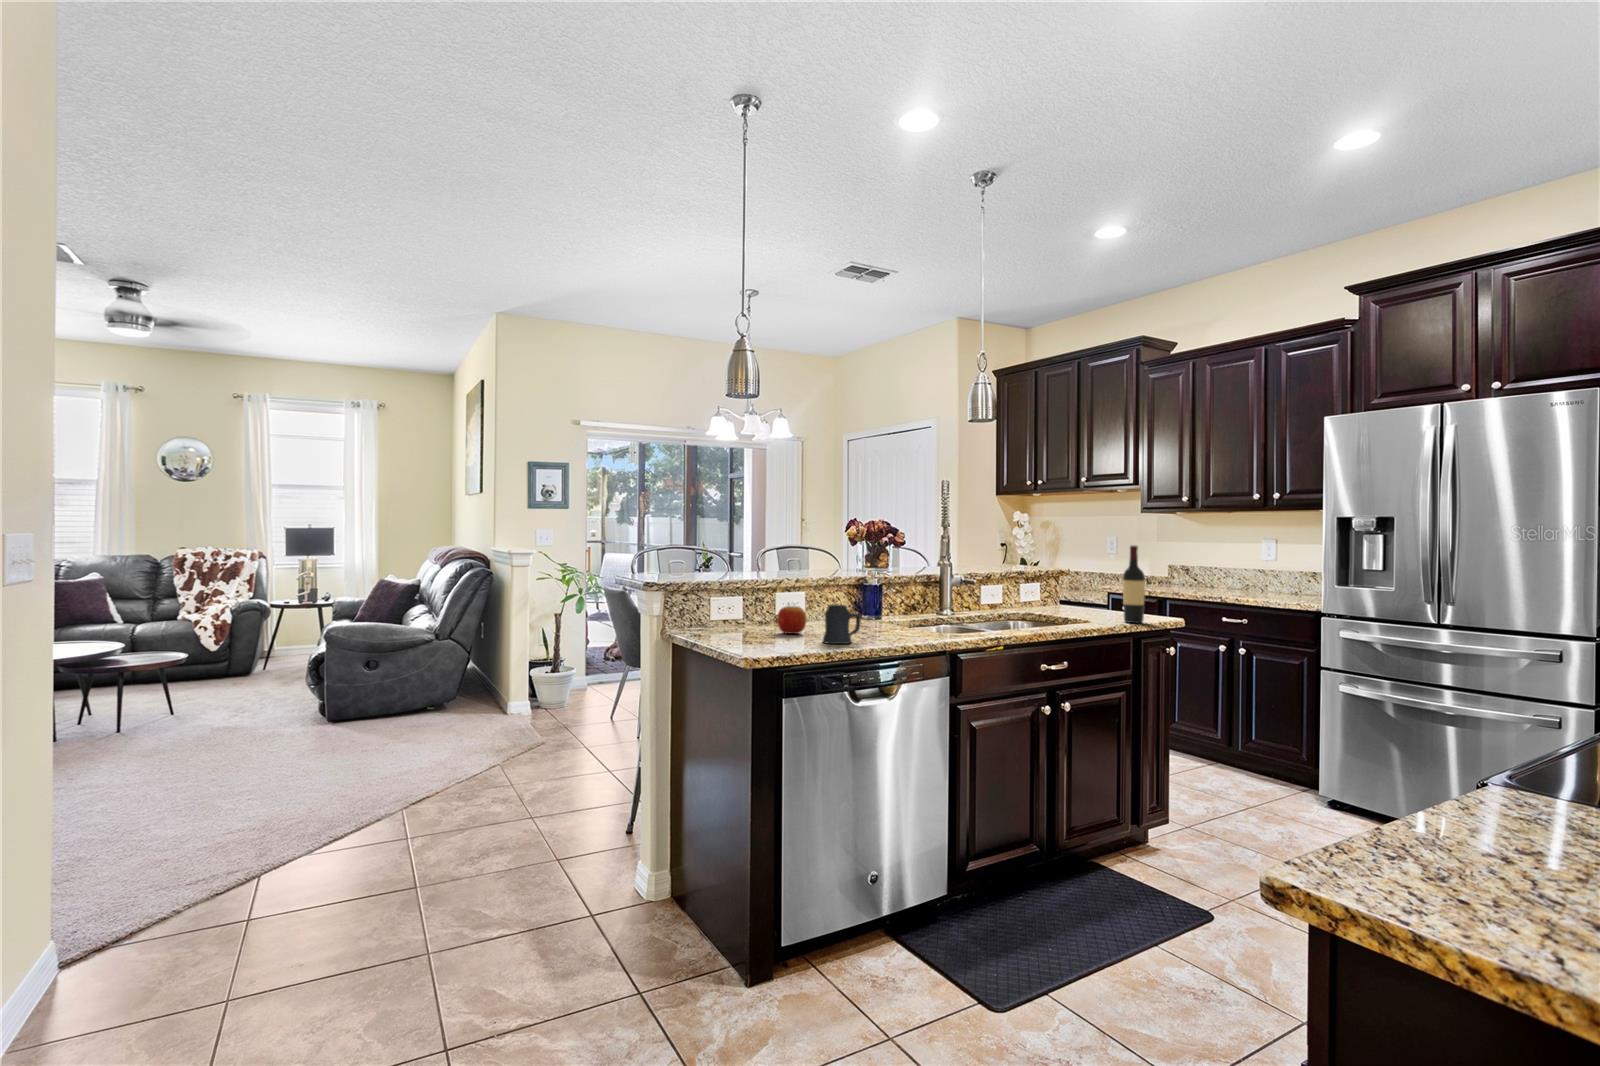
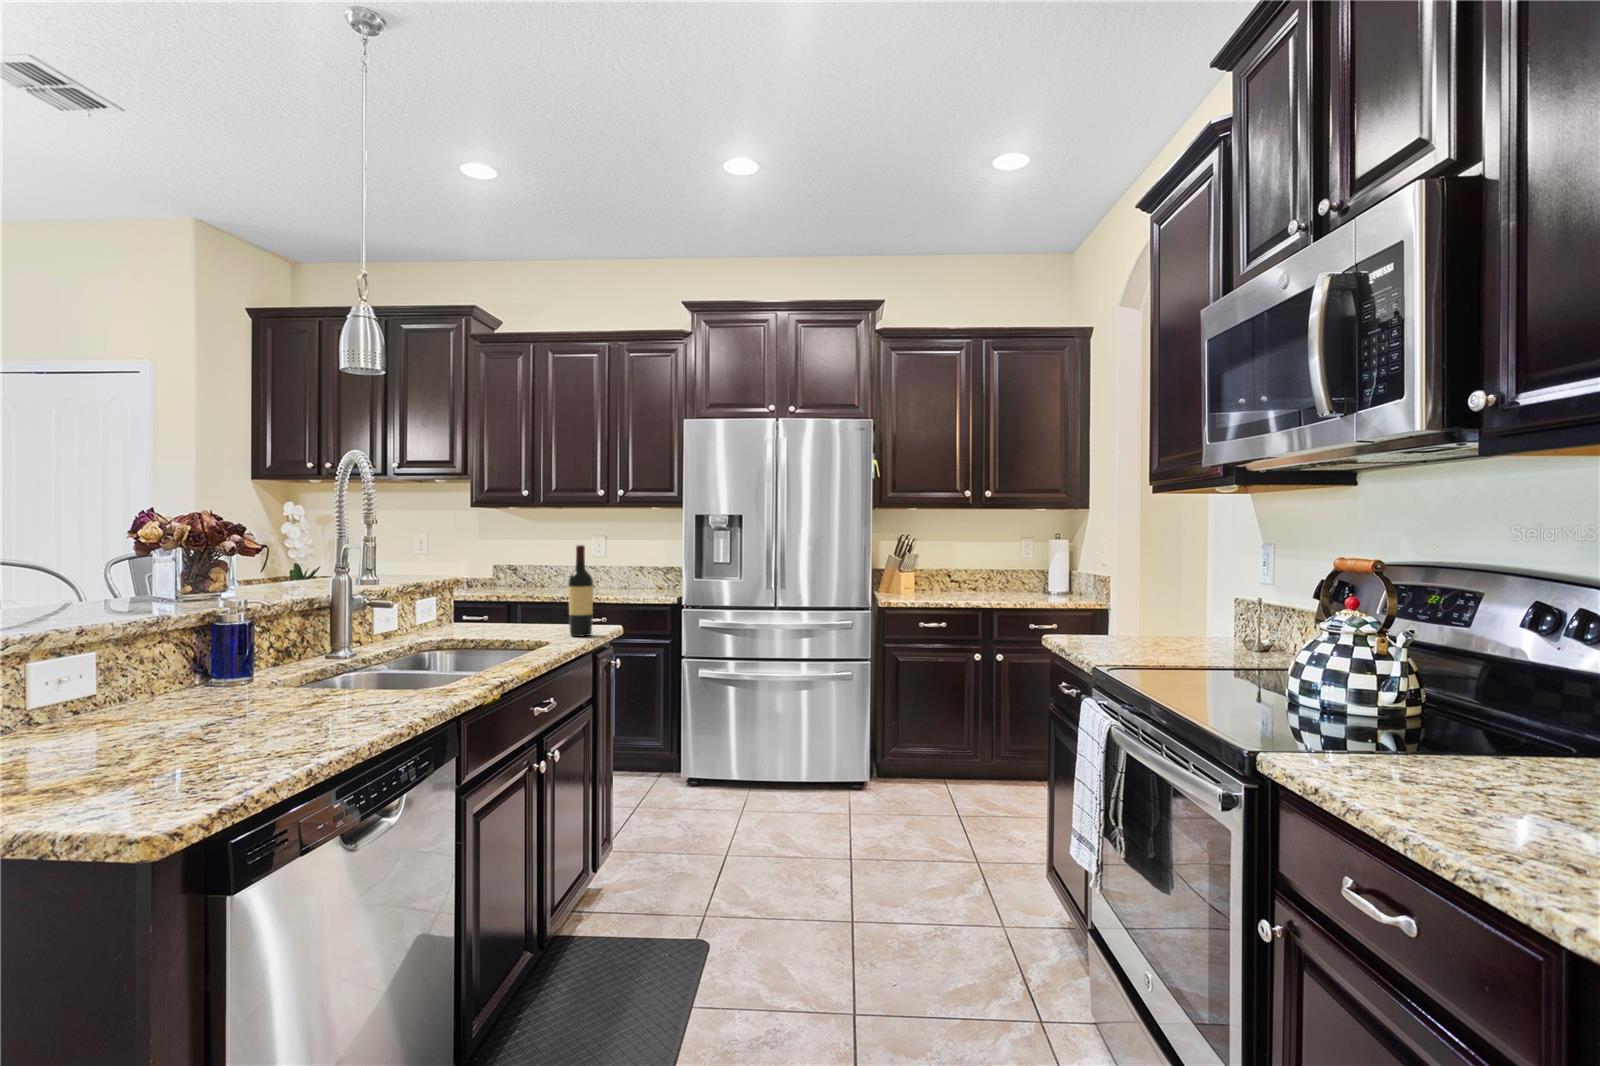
mug: present [823,605,860,644] -> none [255,670,331,750]
apple: present [777,606,806,634] -> none [92,680,173,747]

